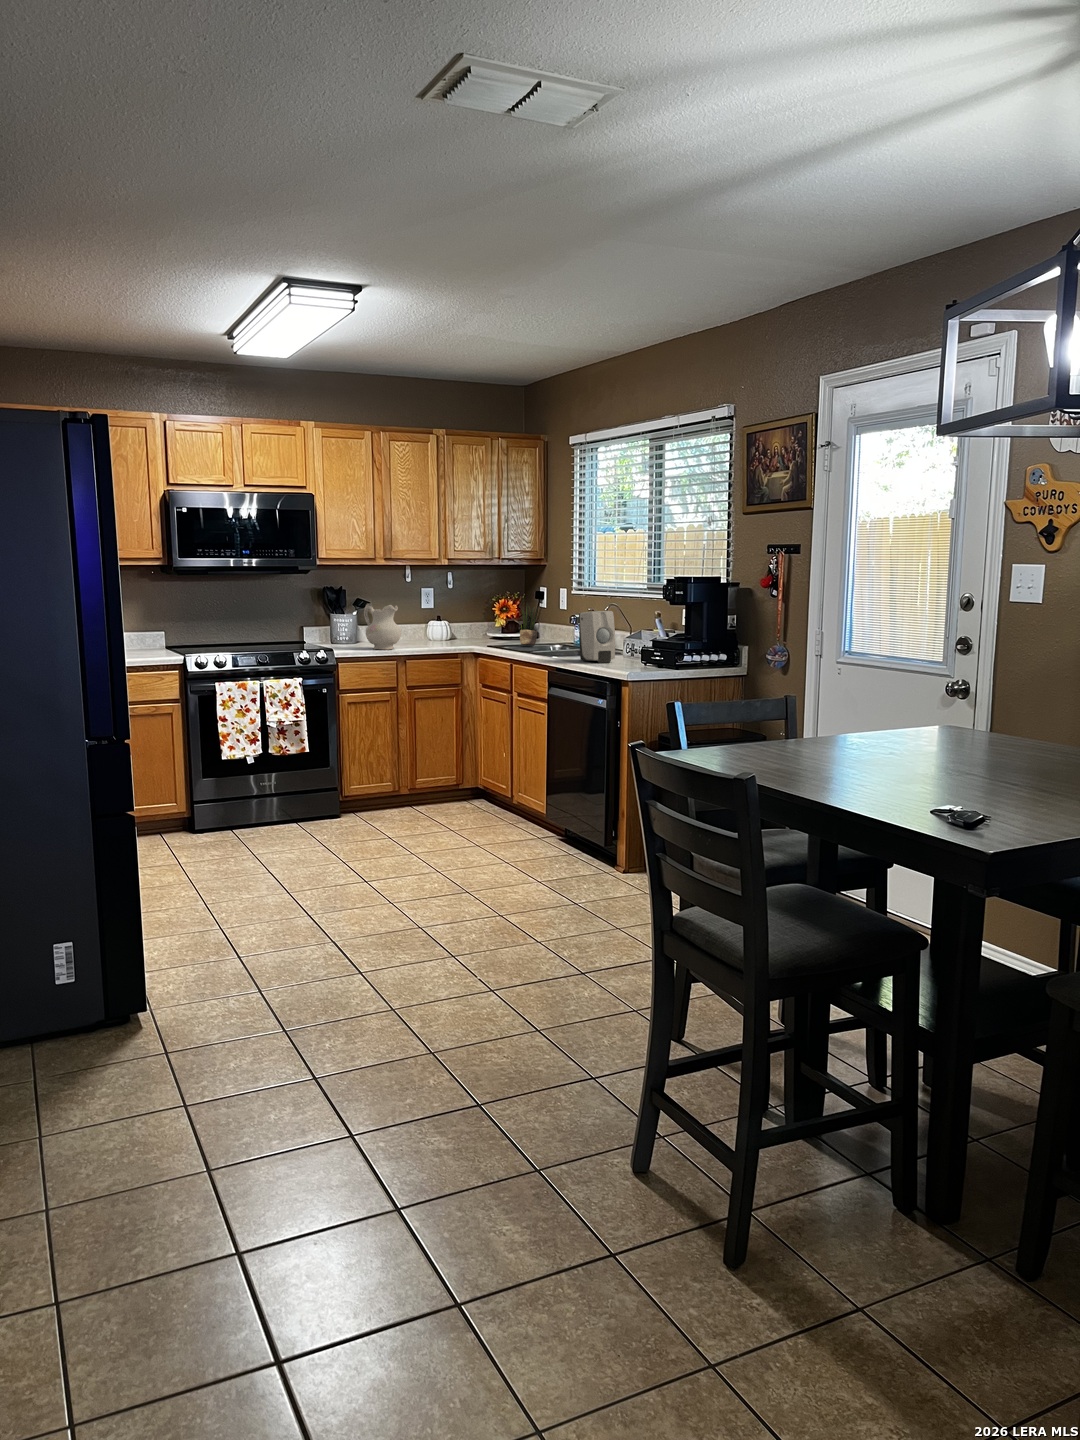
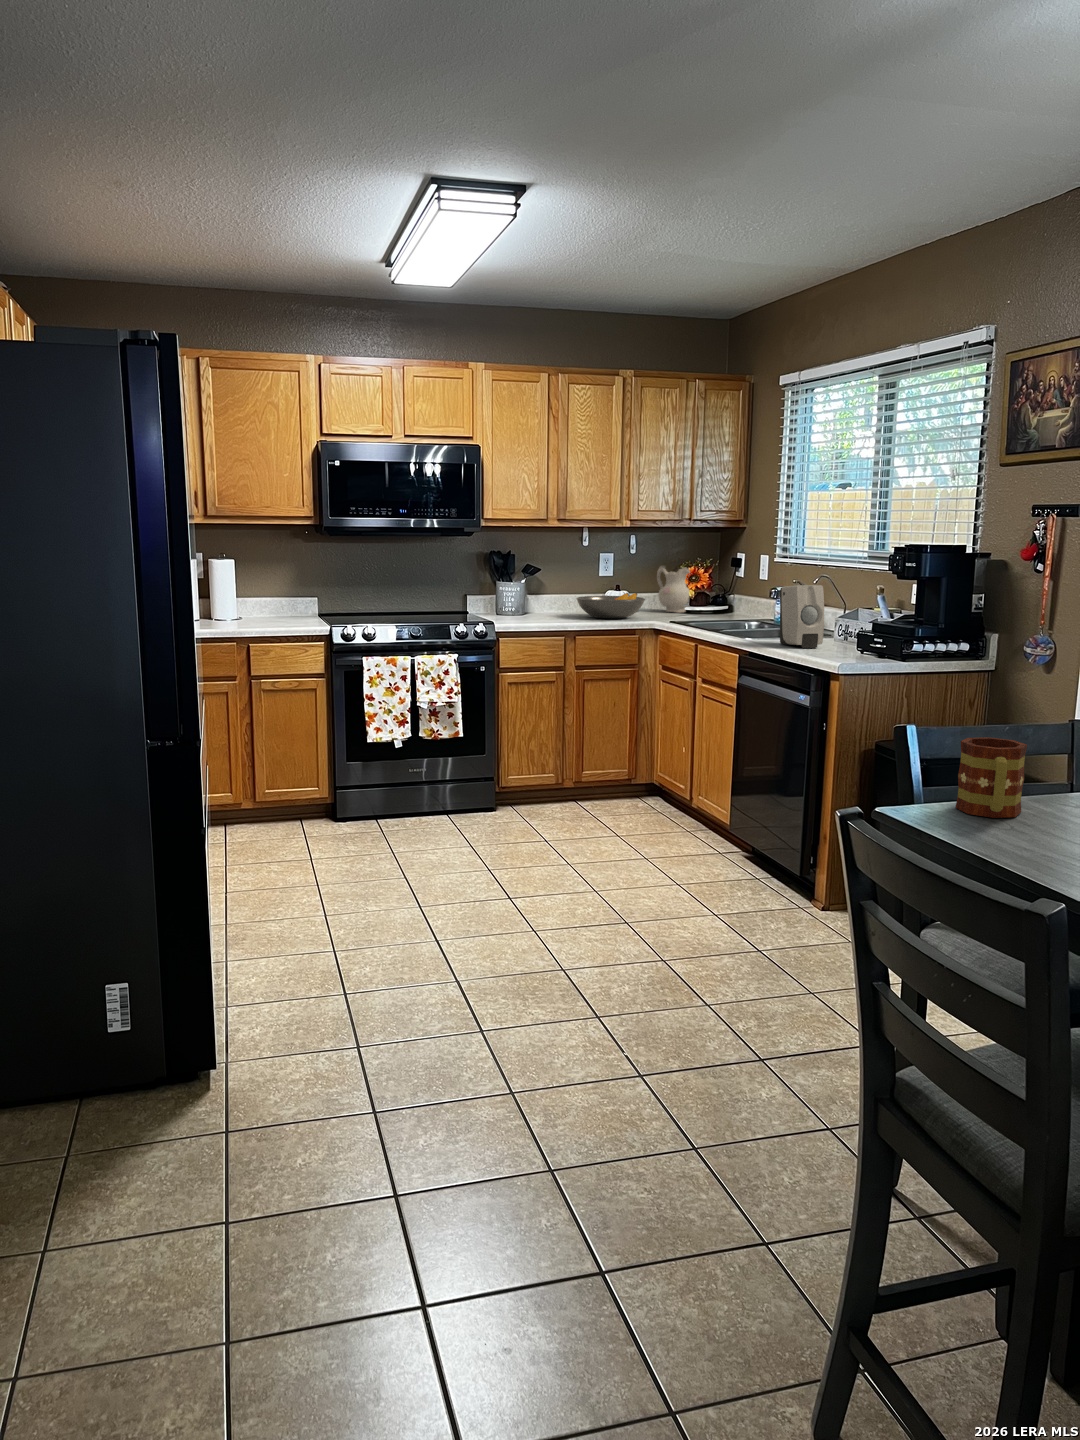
ceramic pitcher: present [364,603,401,650] -> present [657,566,690,613]
potted plant: present [520,603,538,646] -> none [710,572,733,623]
fruit bowl: none [403,622,464,644] -> present [576,593,645,619]
mug: none [707,705,750,758] -> present [956,737,1027,818]

